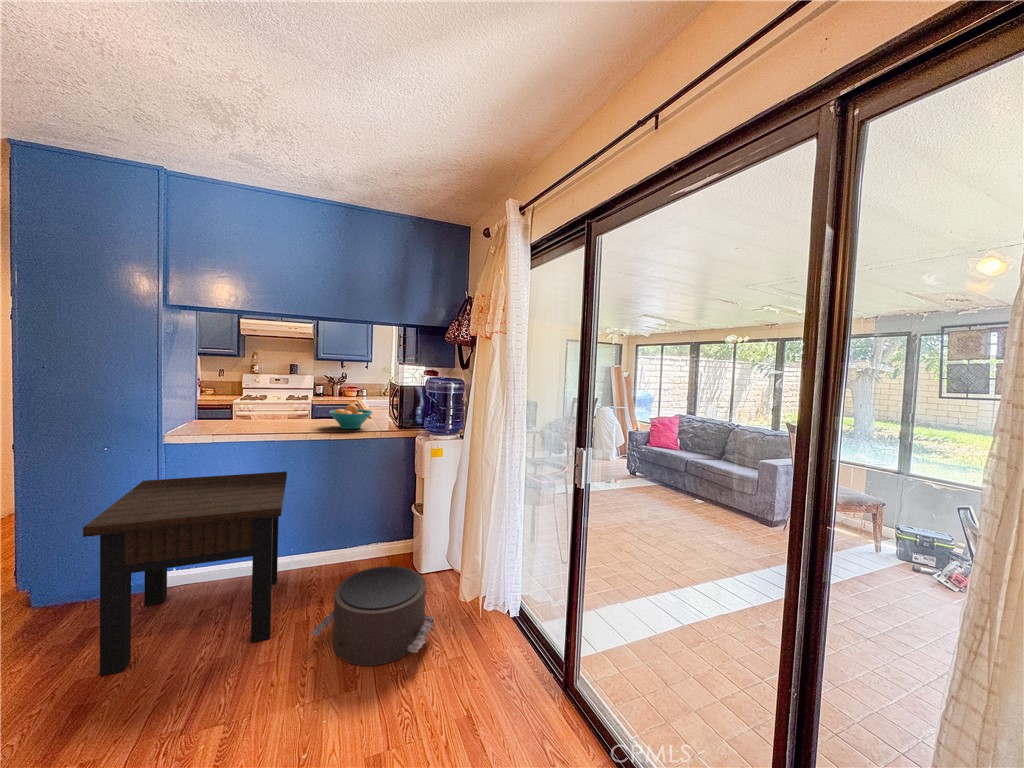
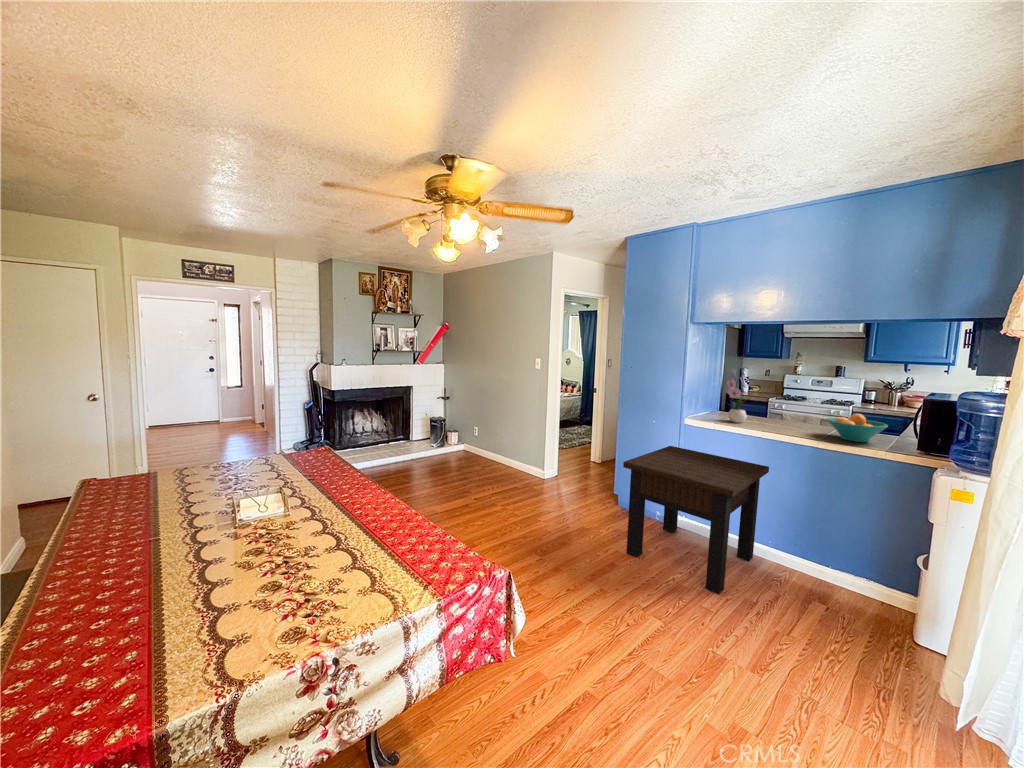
flower arrangement: none [222,371,254,431] -> present [727,373,747,423]
pouf: present [311,566,435,666] -> none [744,583,893,701]

